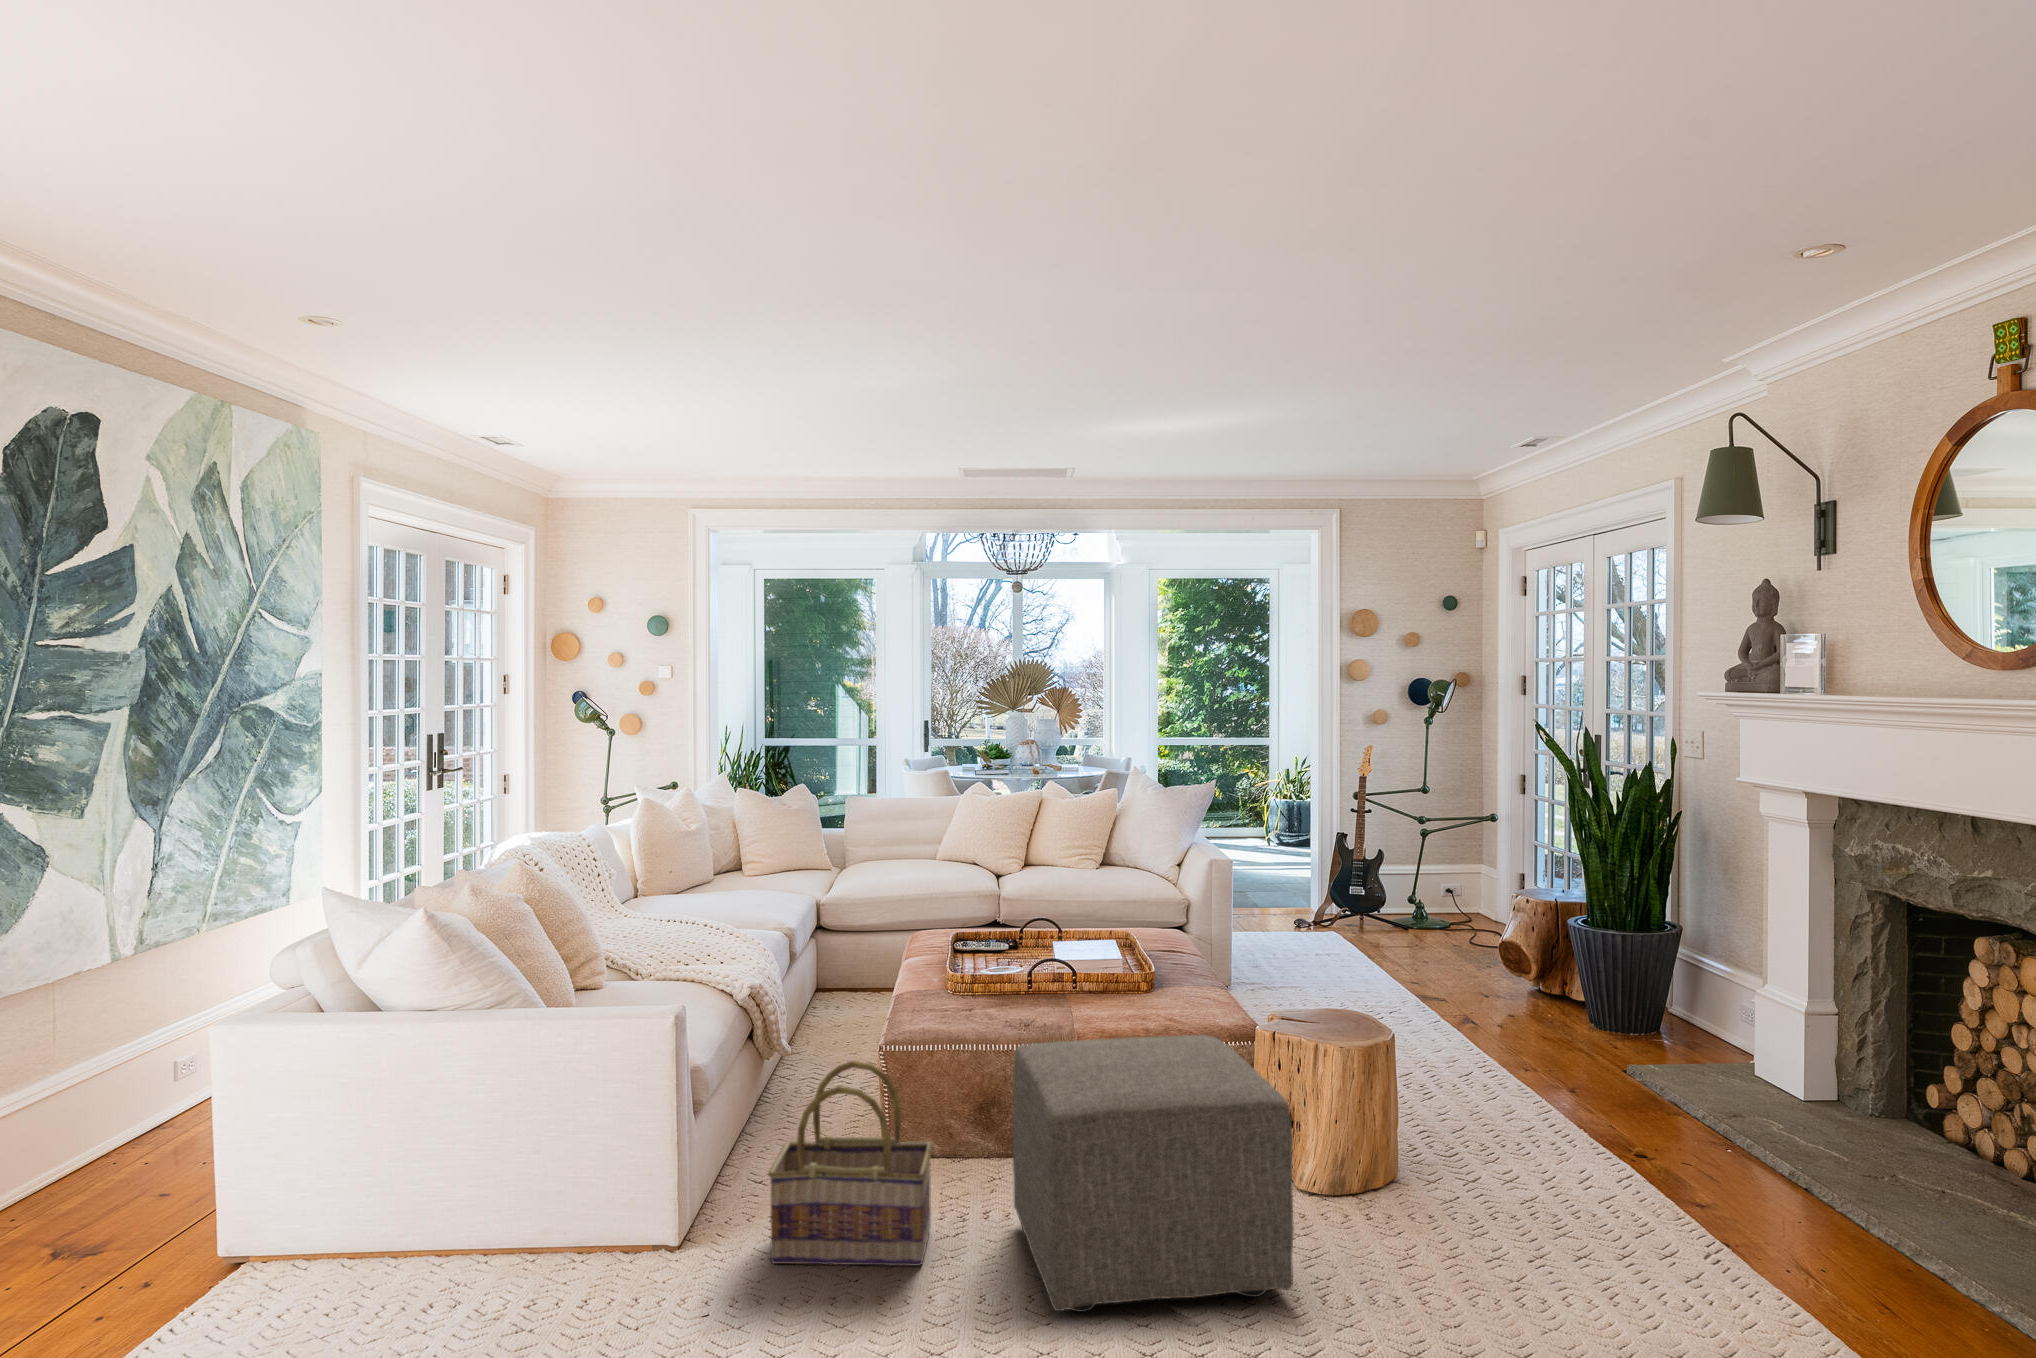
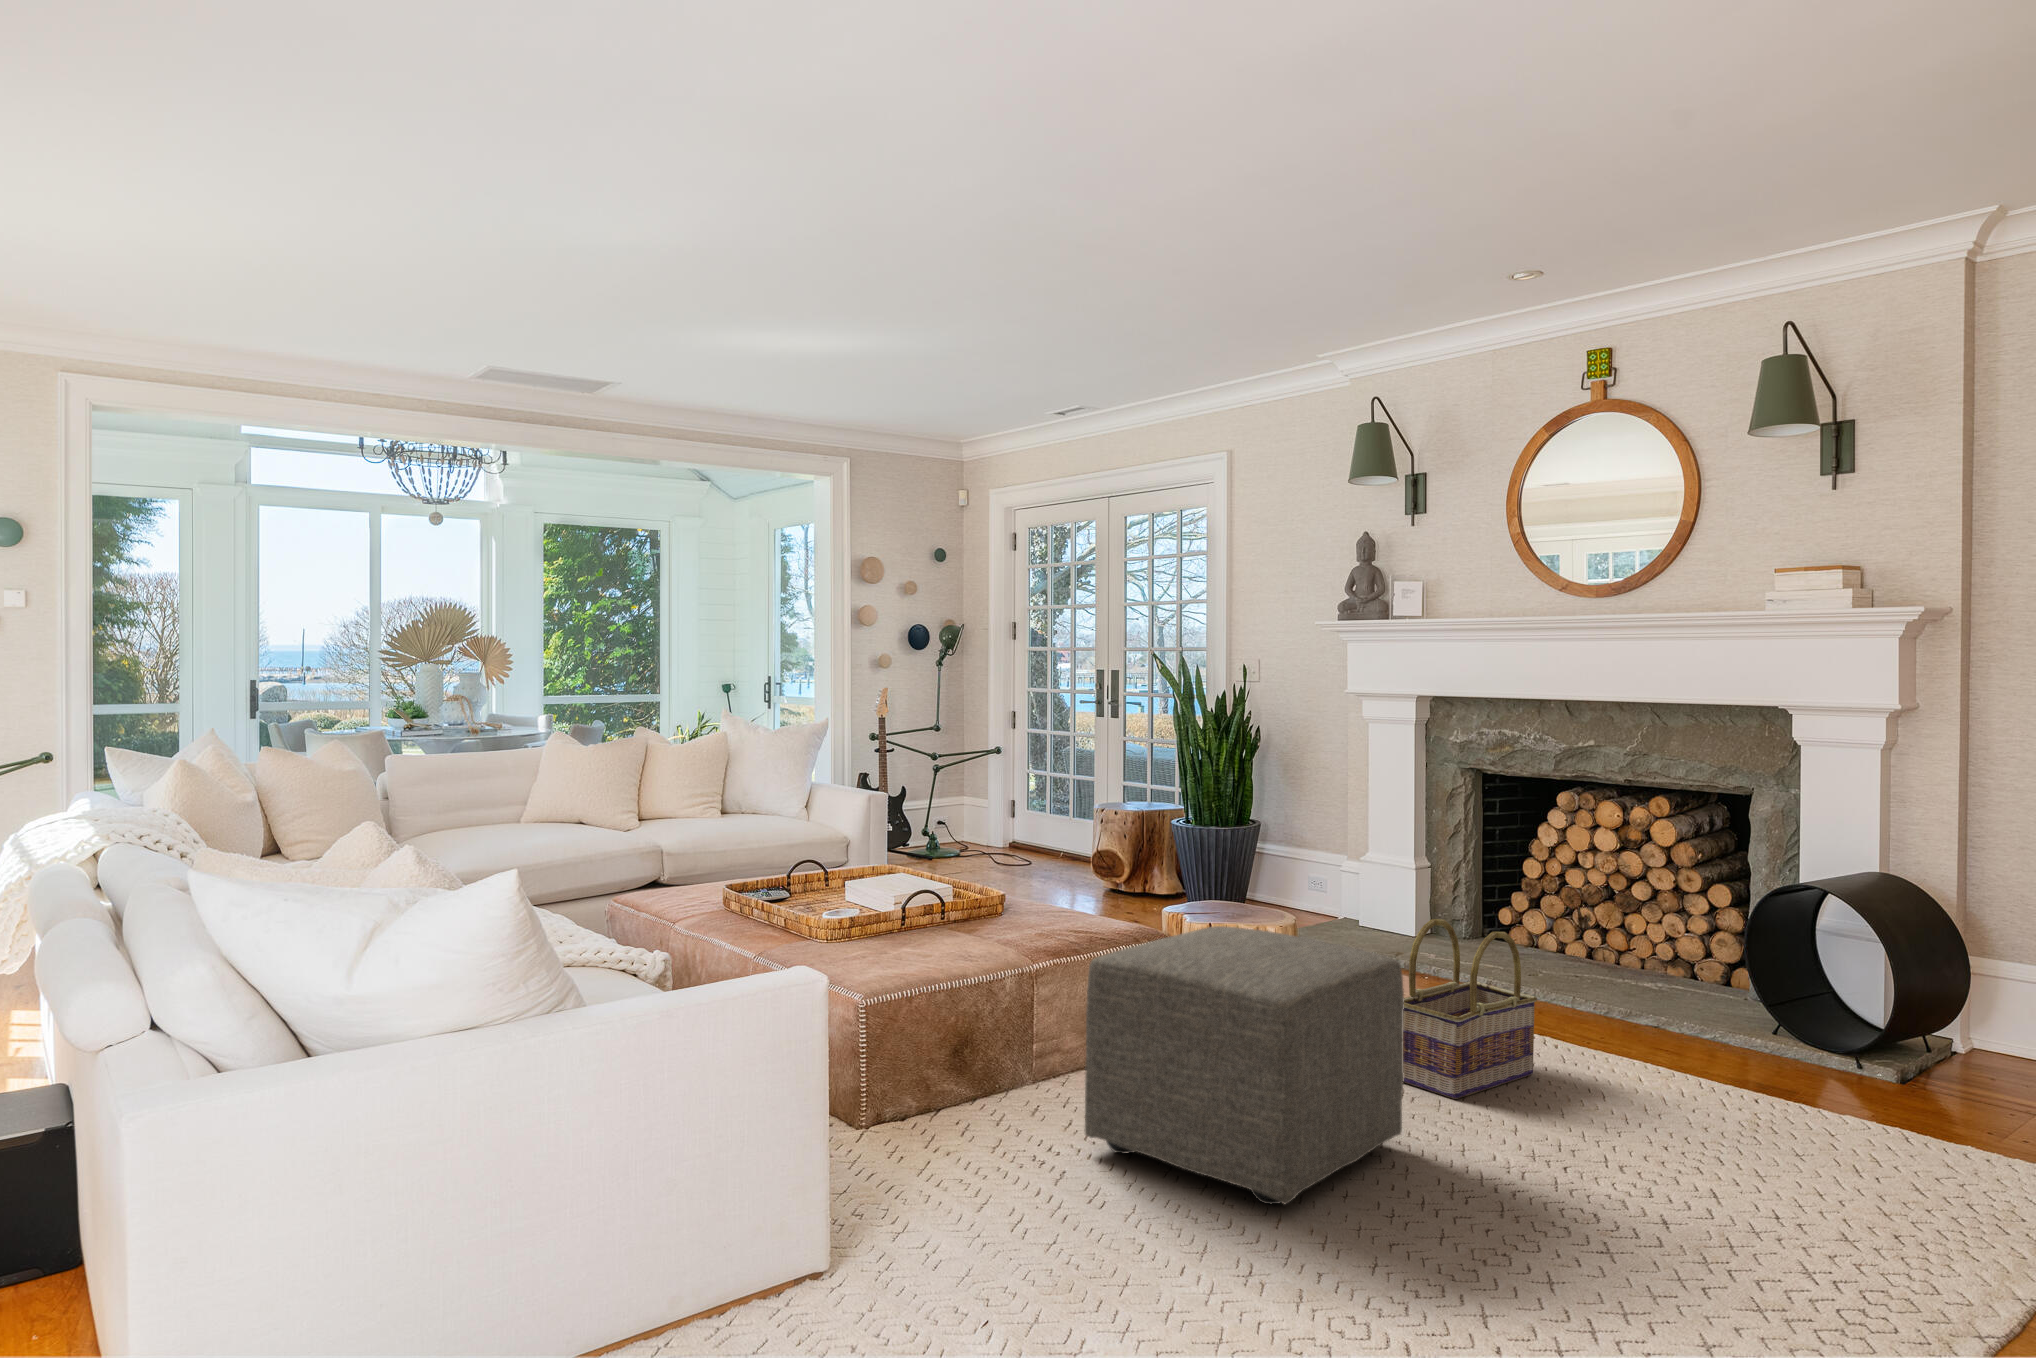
basket: present [768,1061,933,1266] -> present [1403,919,1537,1099]

